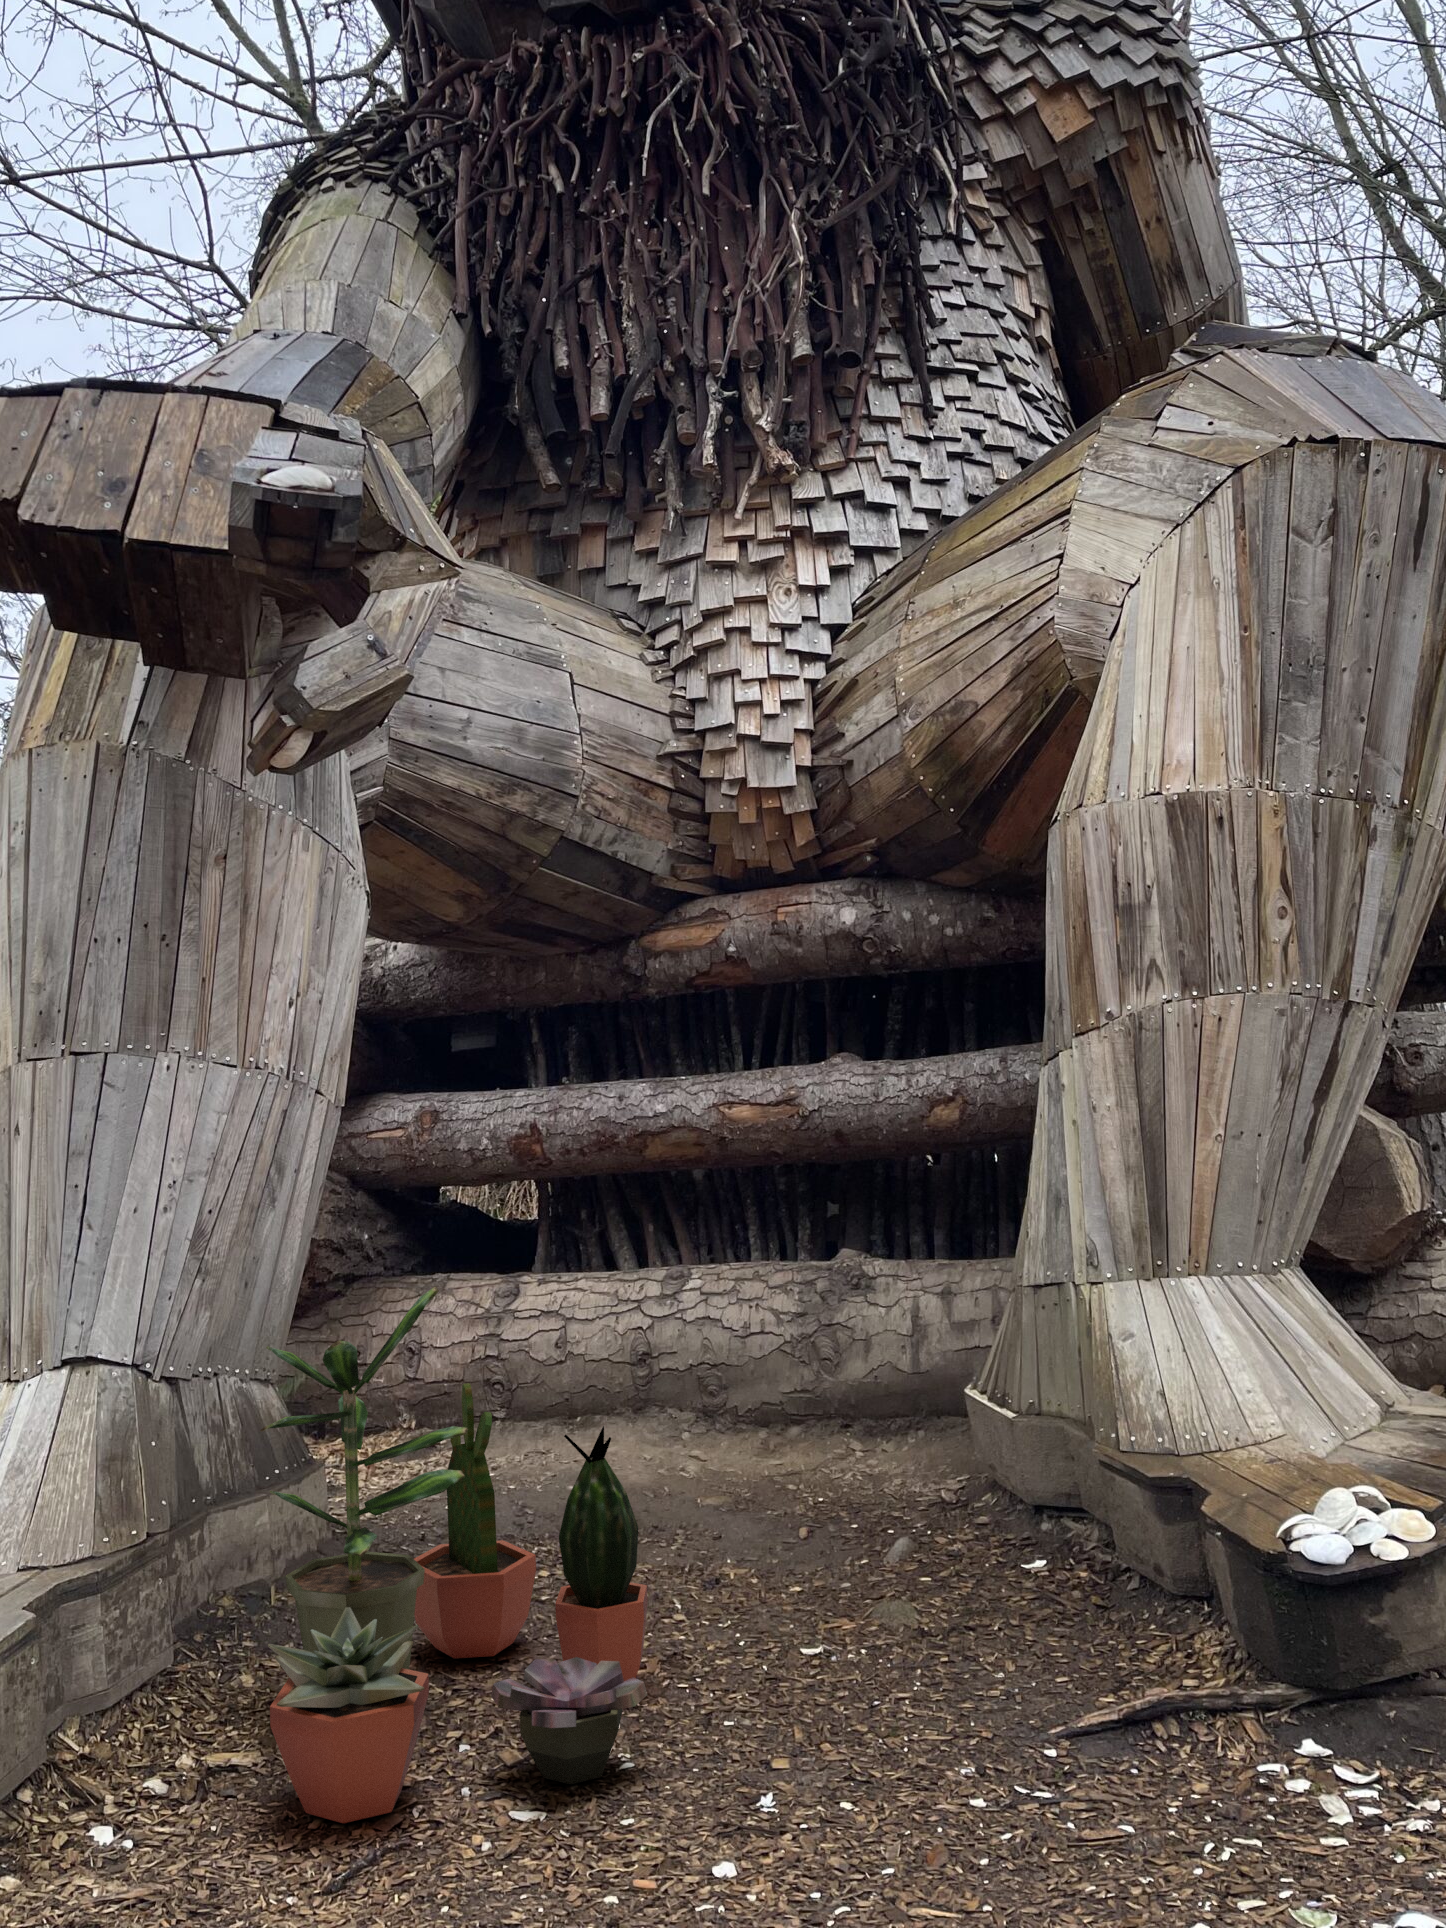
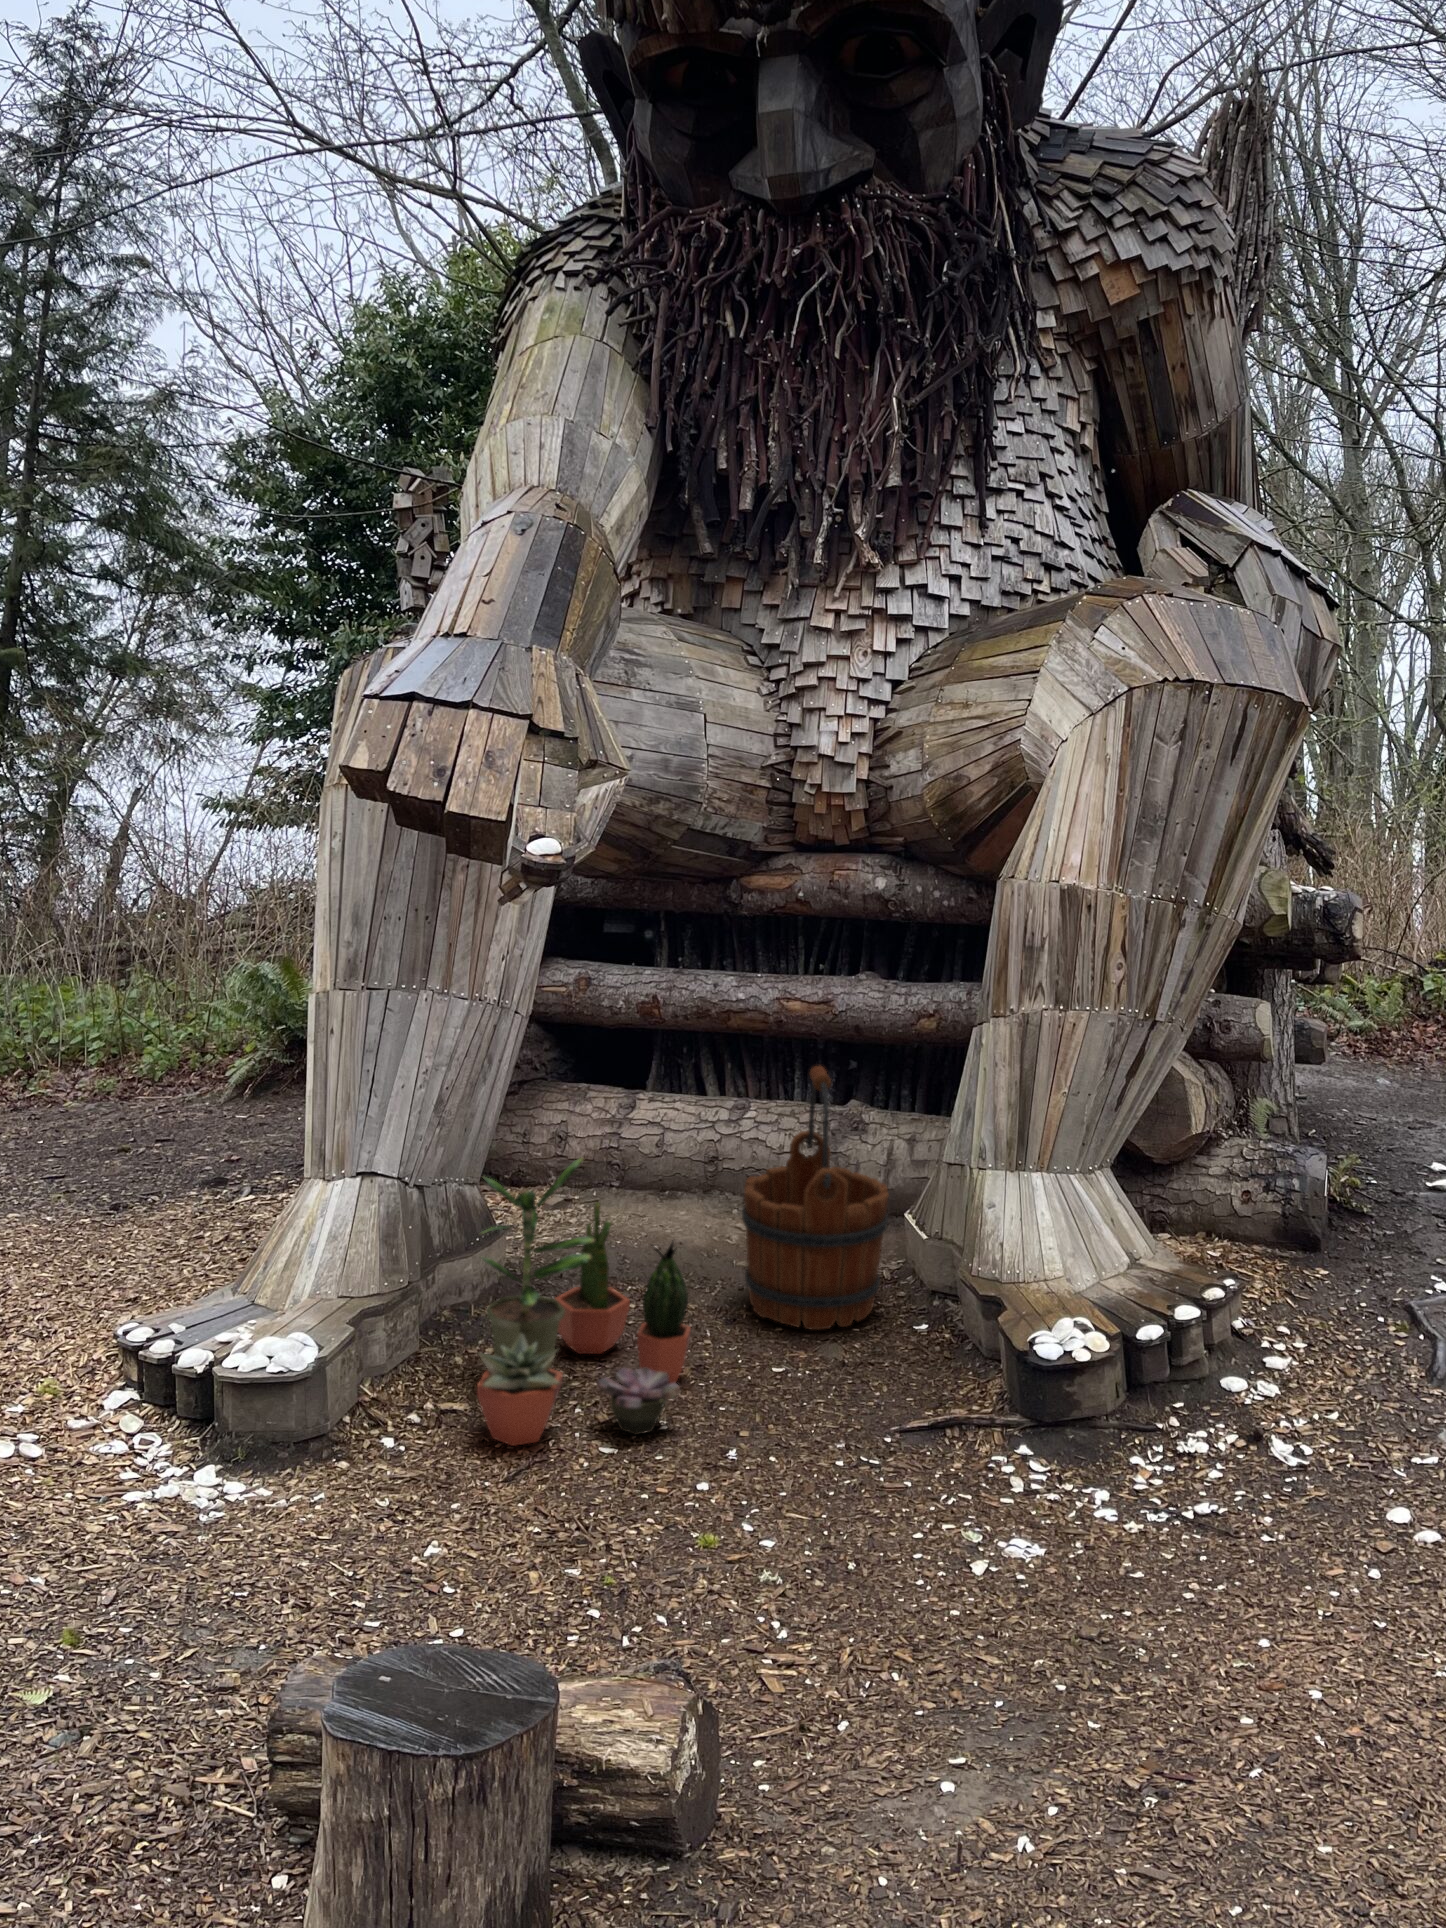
wooden bucket: none [704,1147,947,1590] -> present [742,1066,889,1330]

